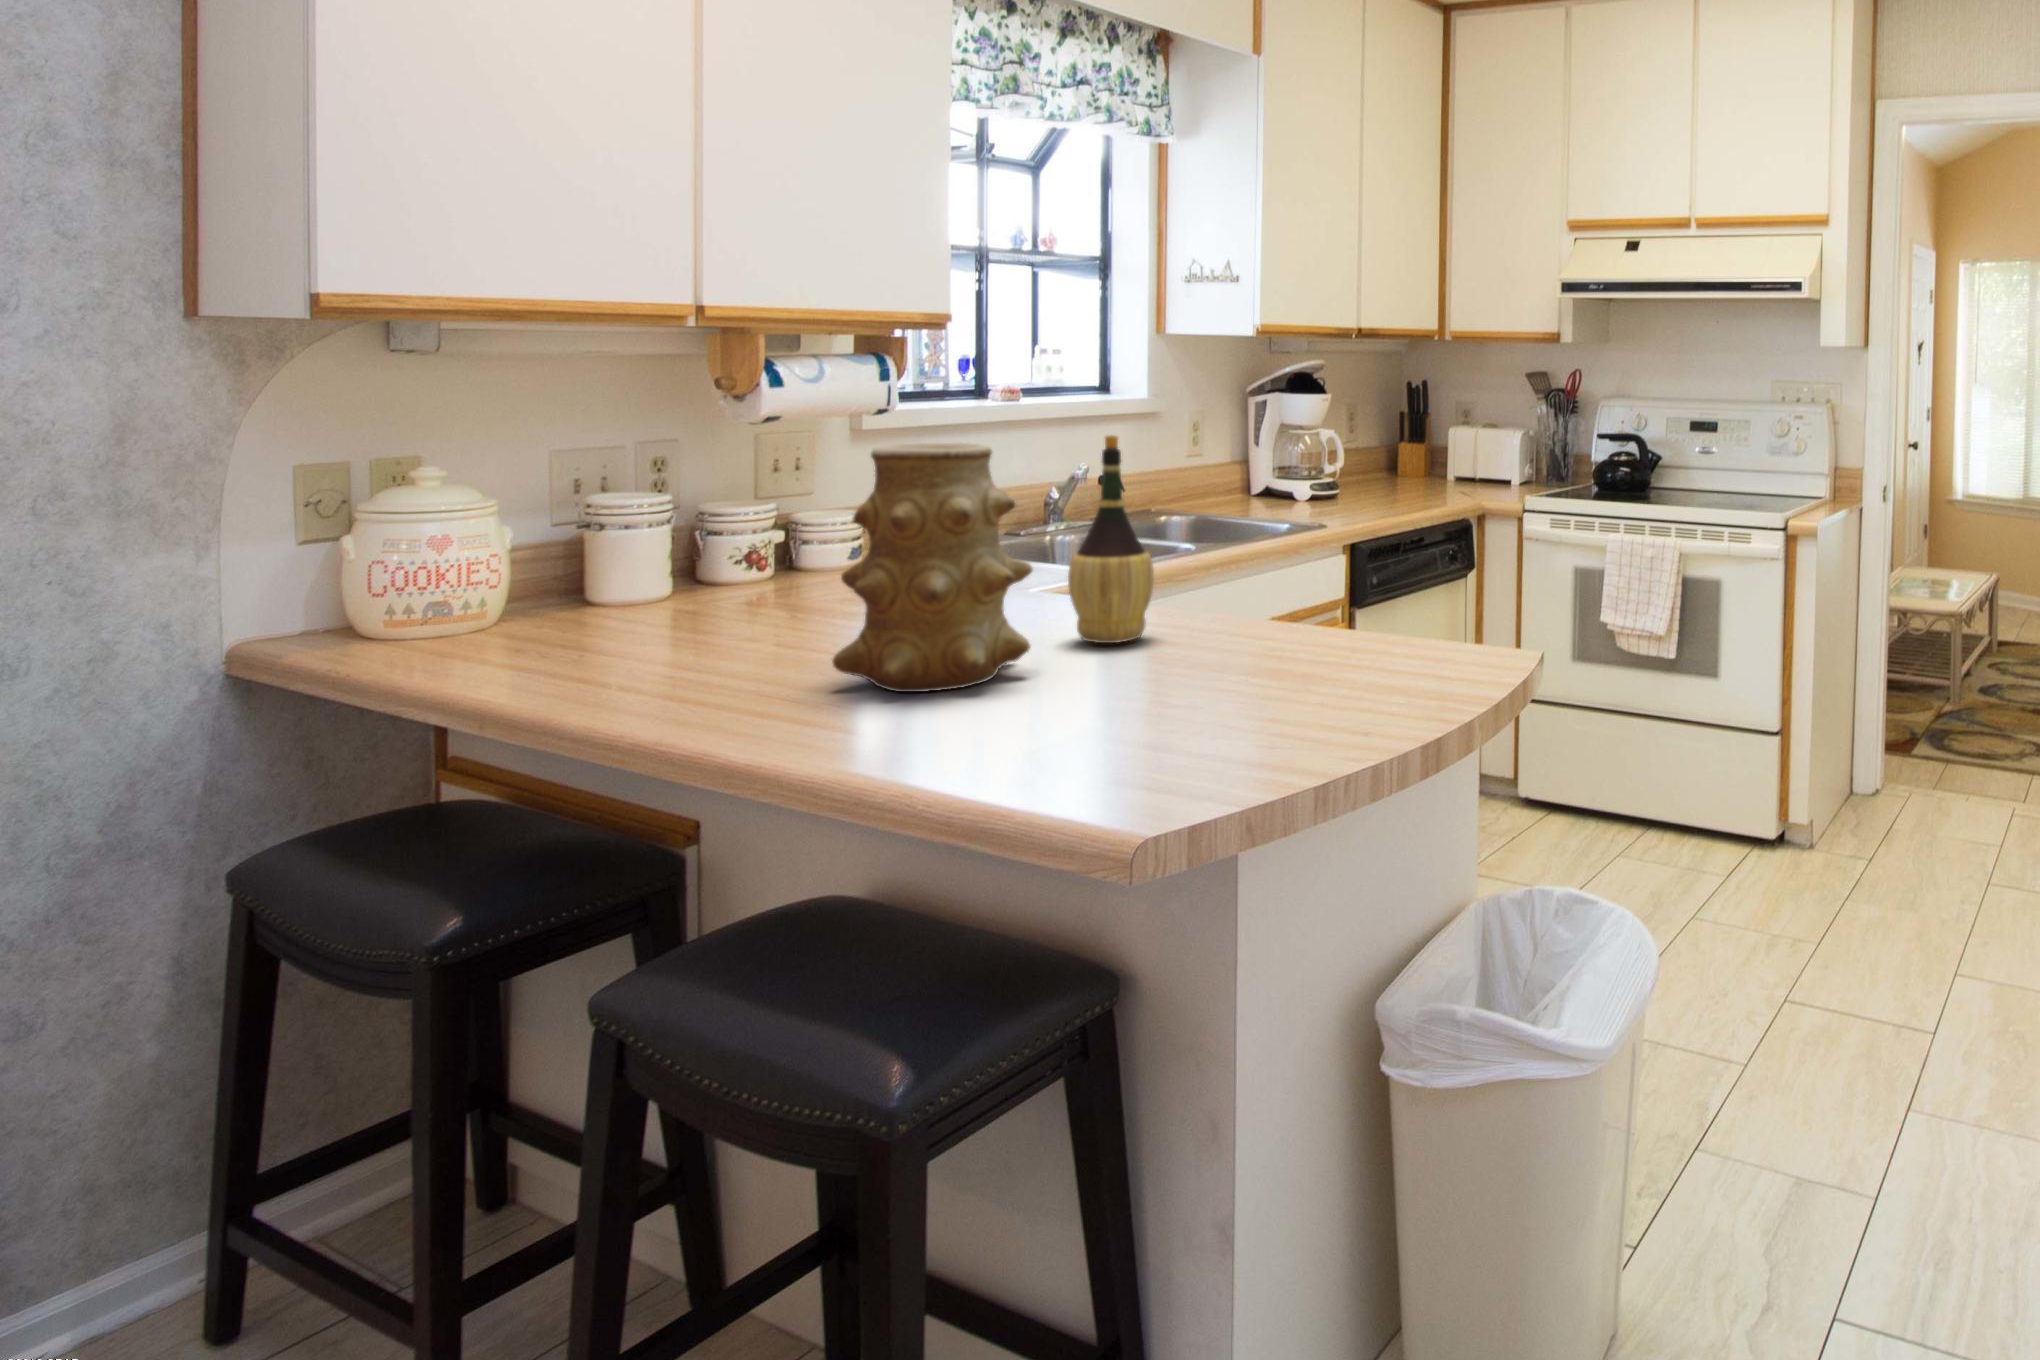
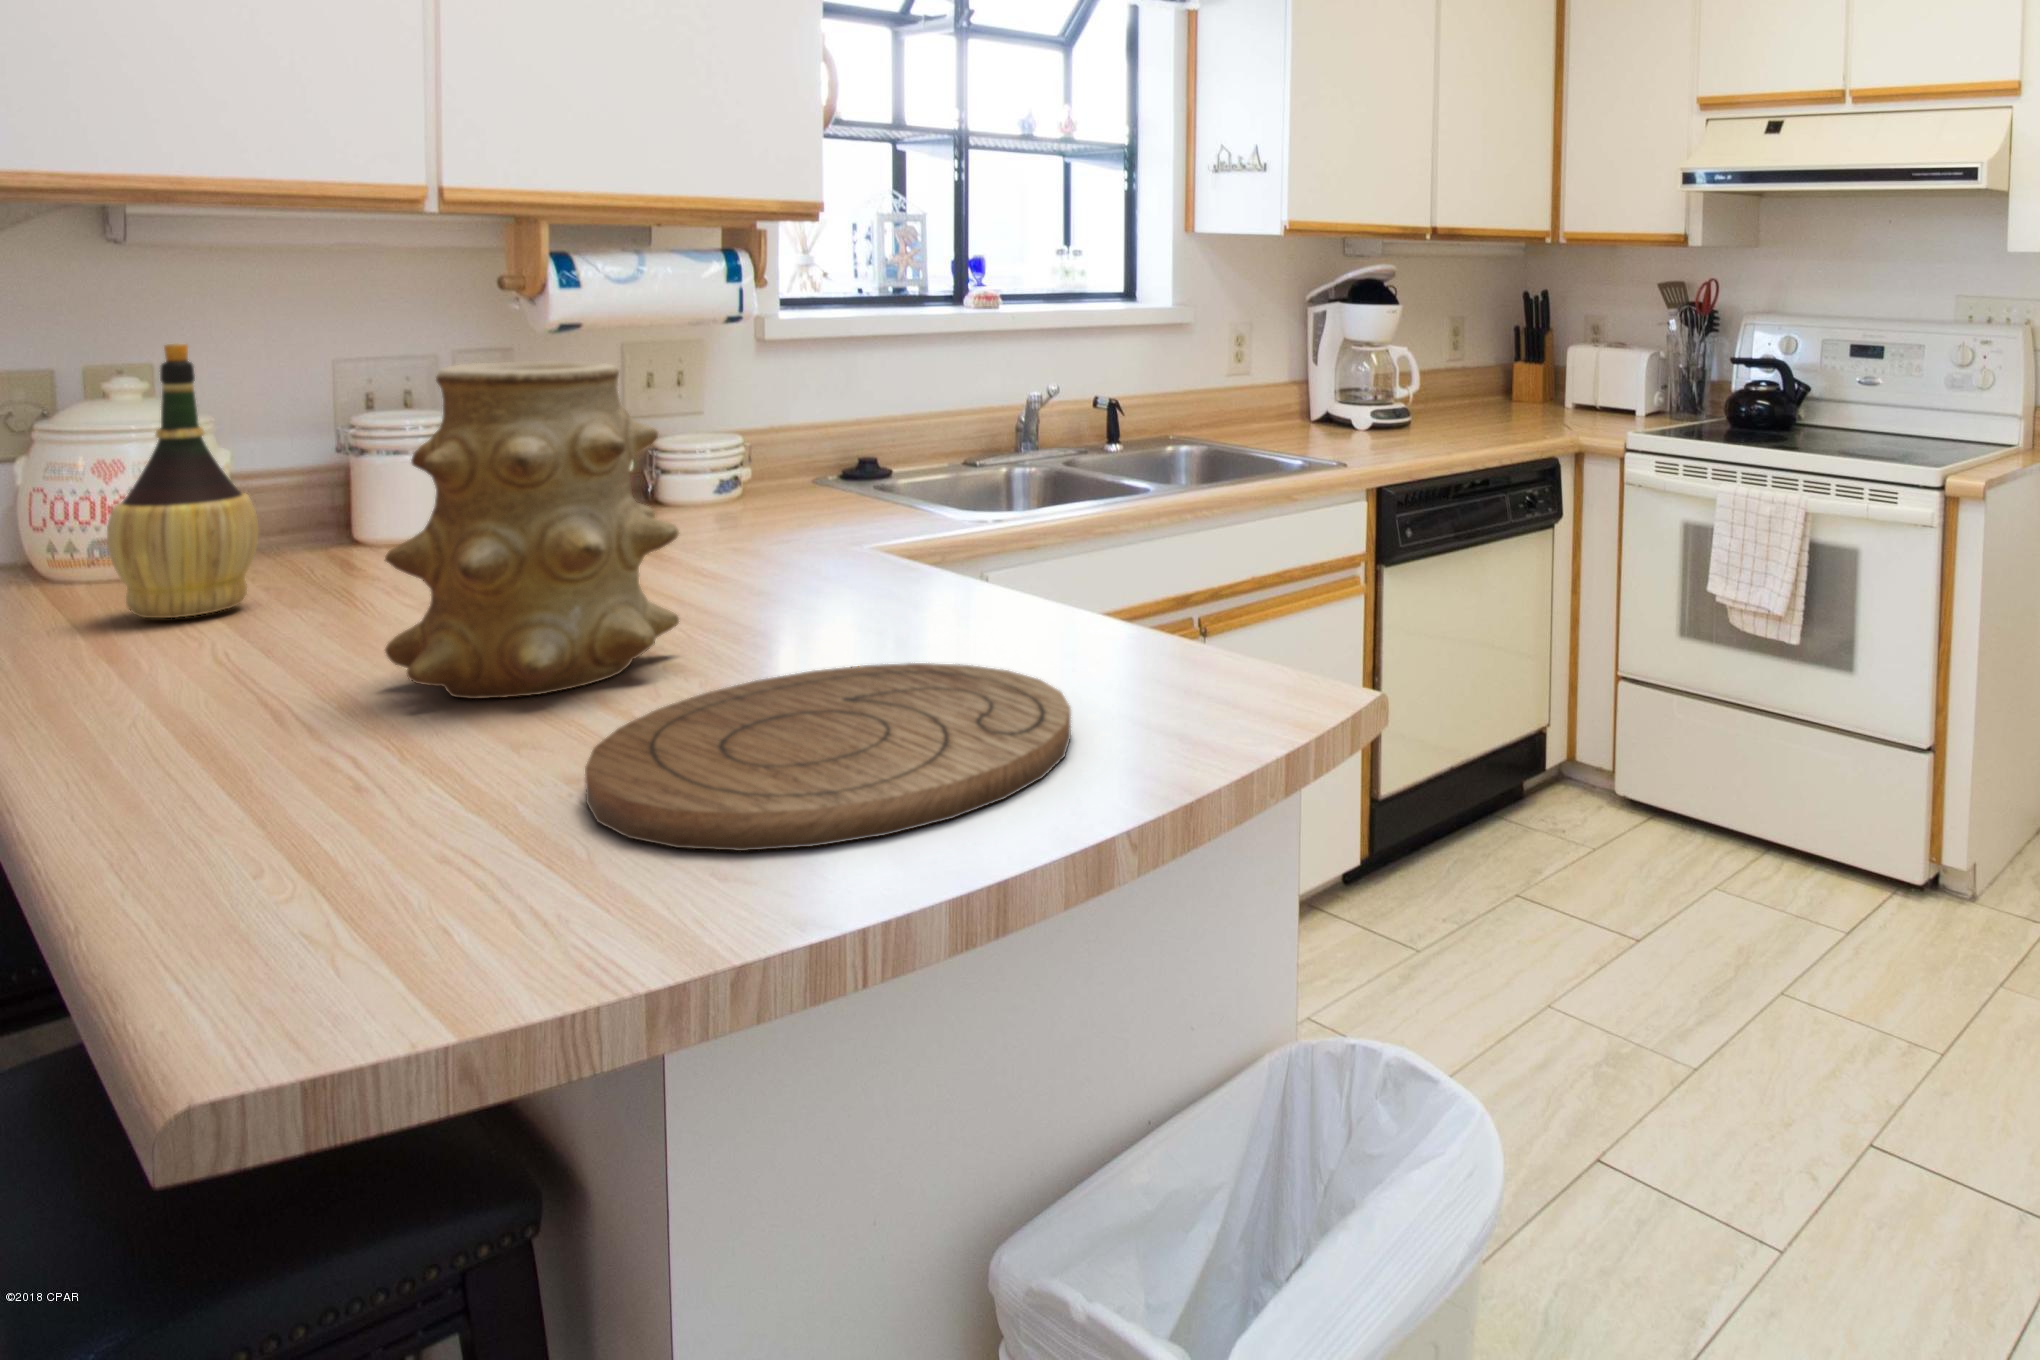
wine bottle: present [1068,435,1154,643] -> present [107,343,259,618]
cutting board: none [1100,651,1399,746] -> present [585,663,1071,851]

